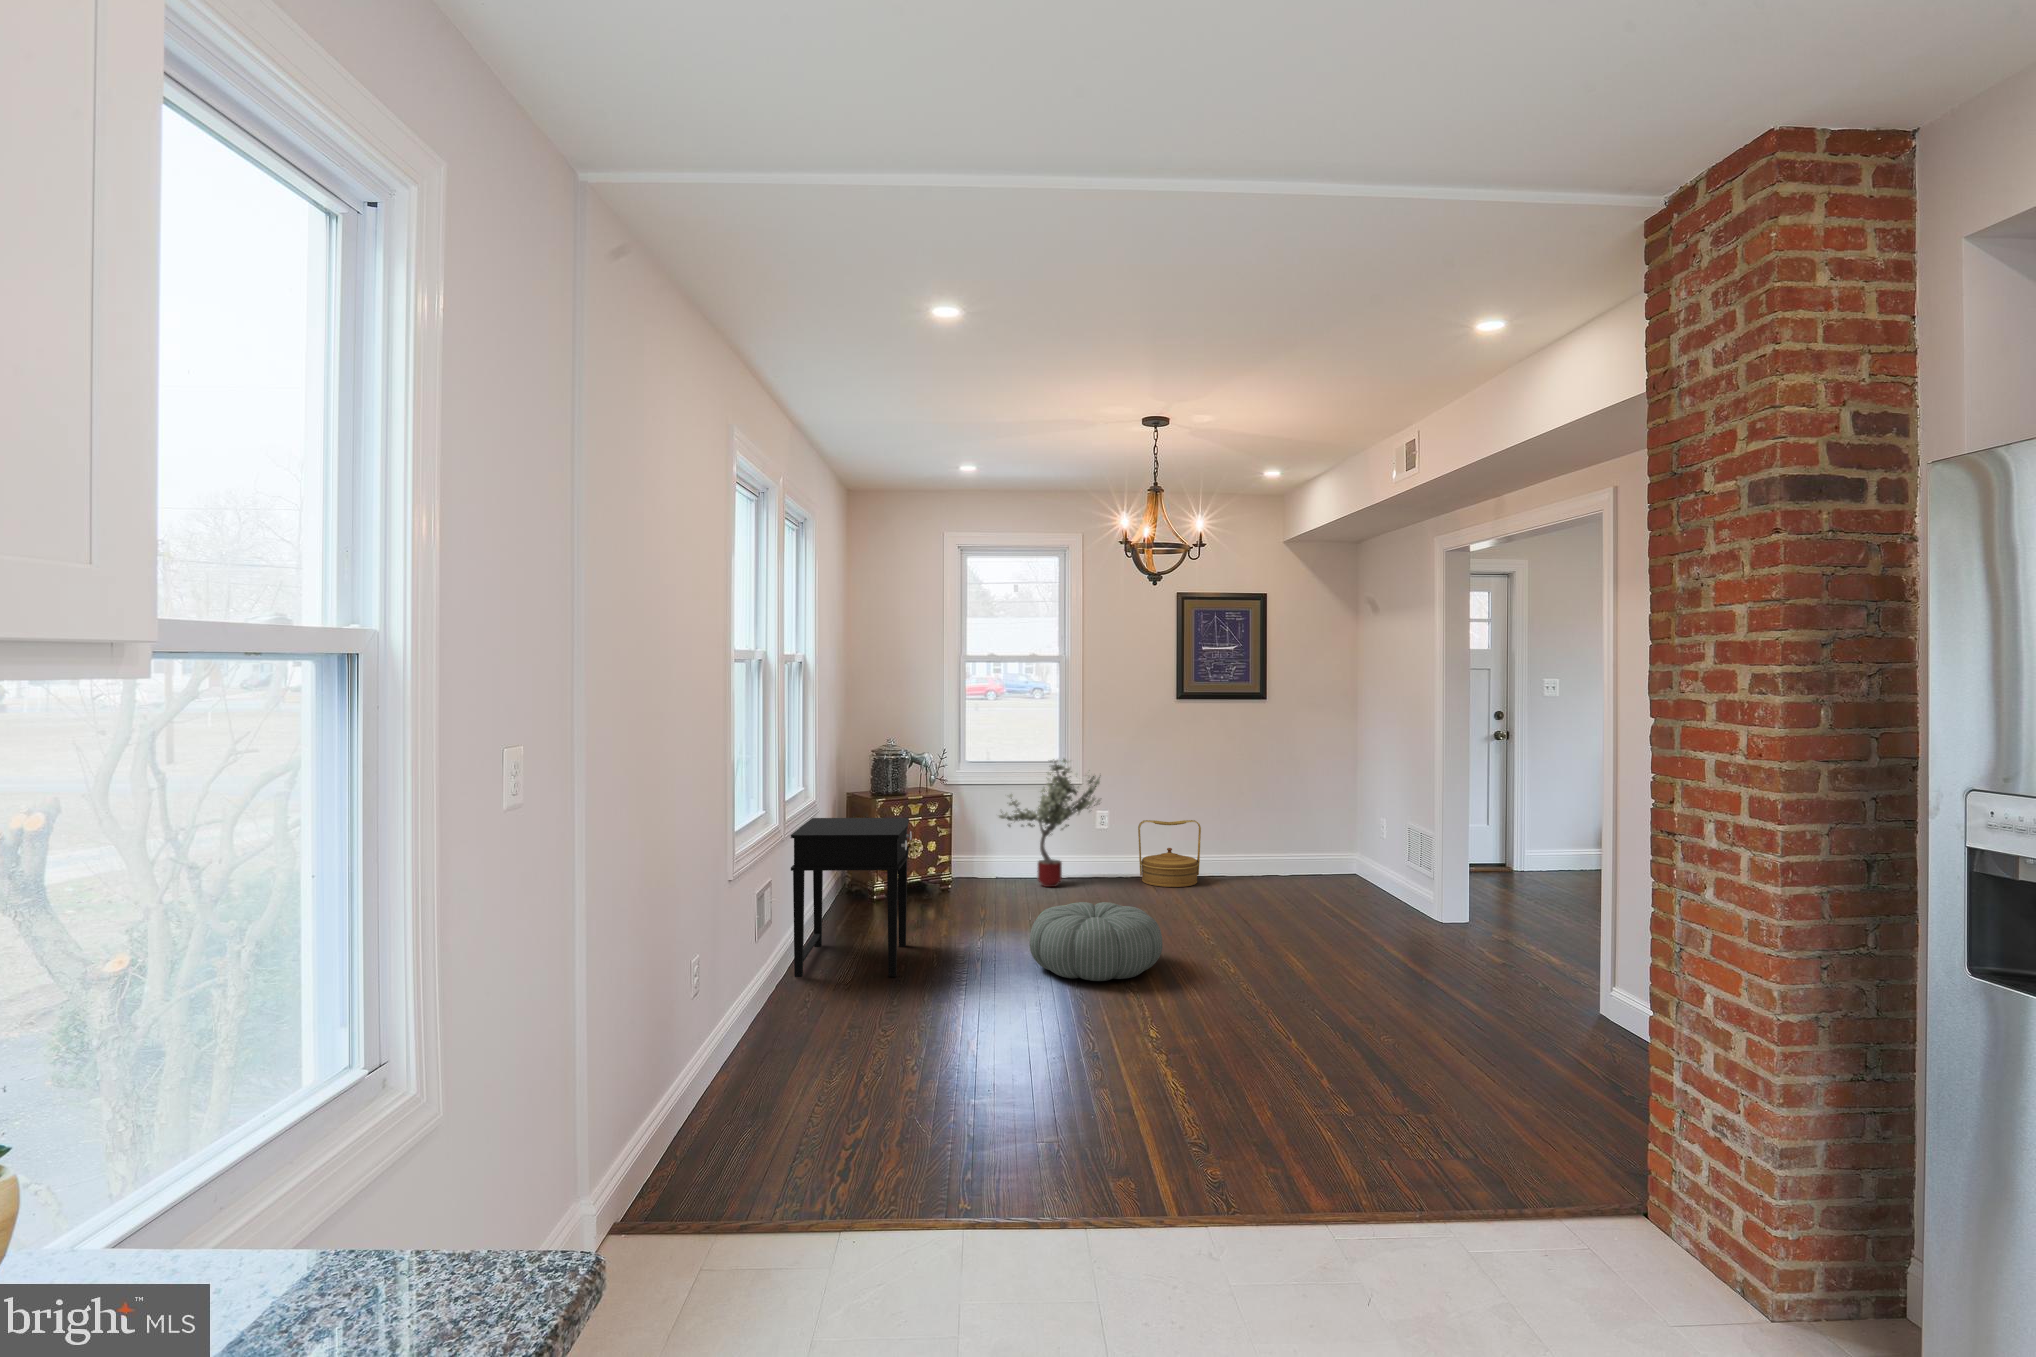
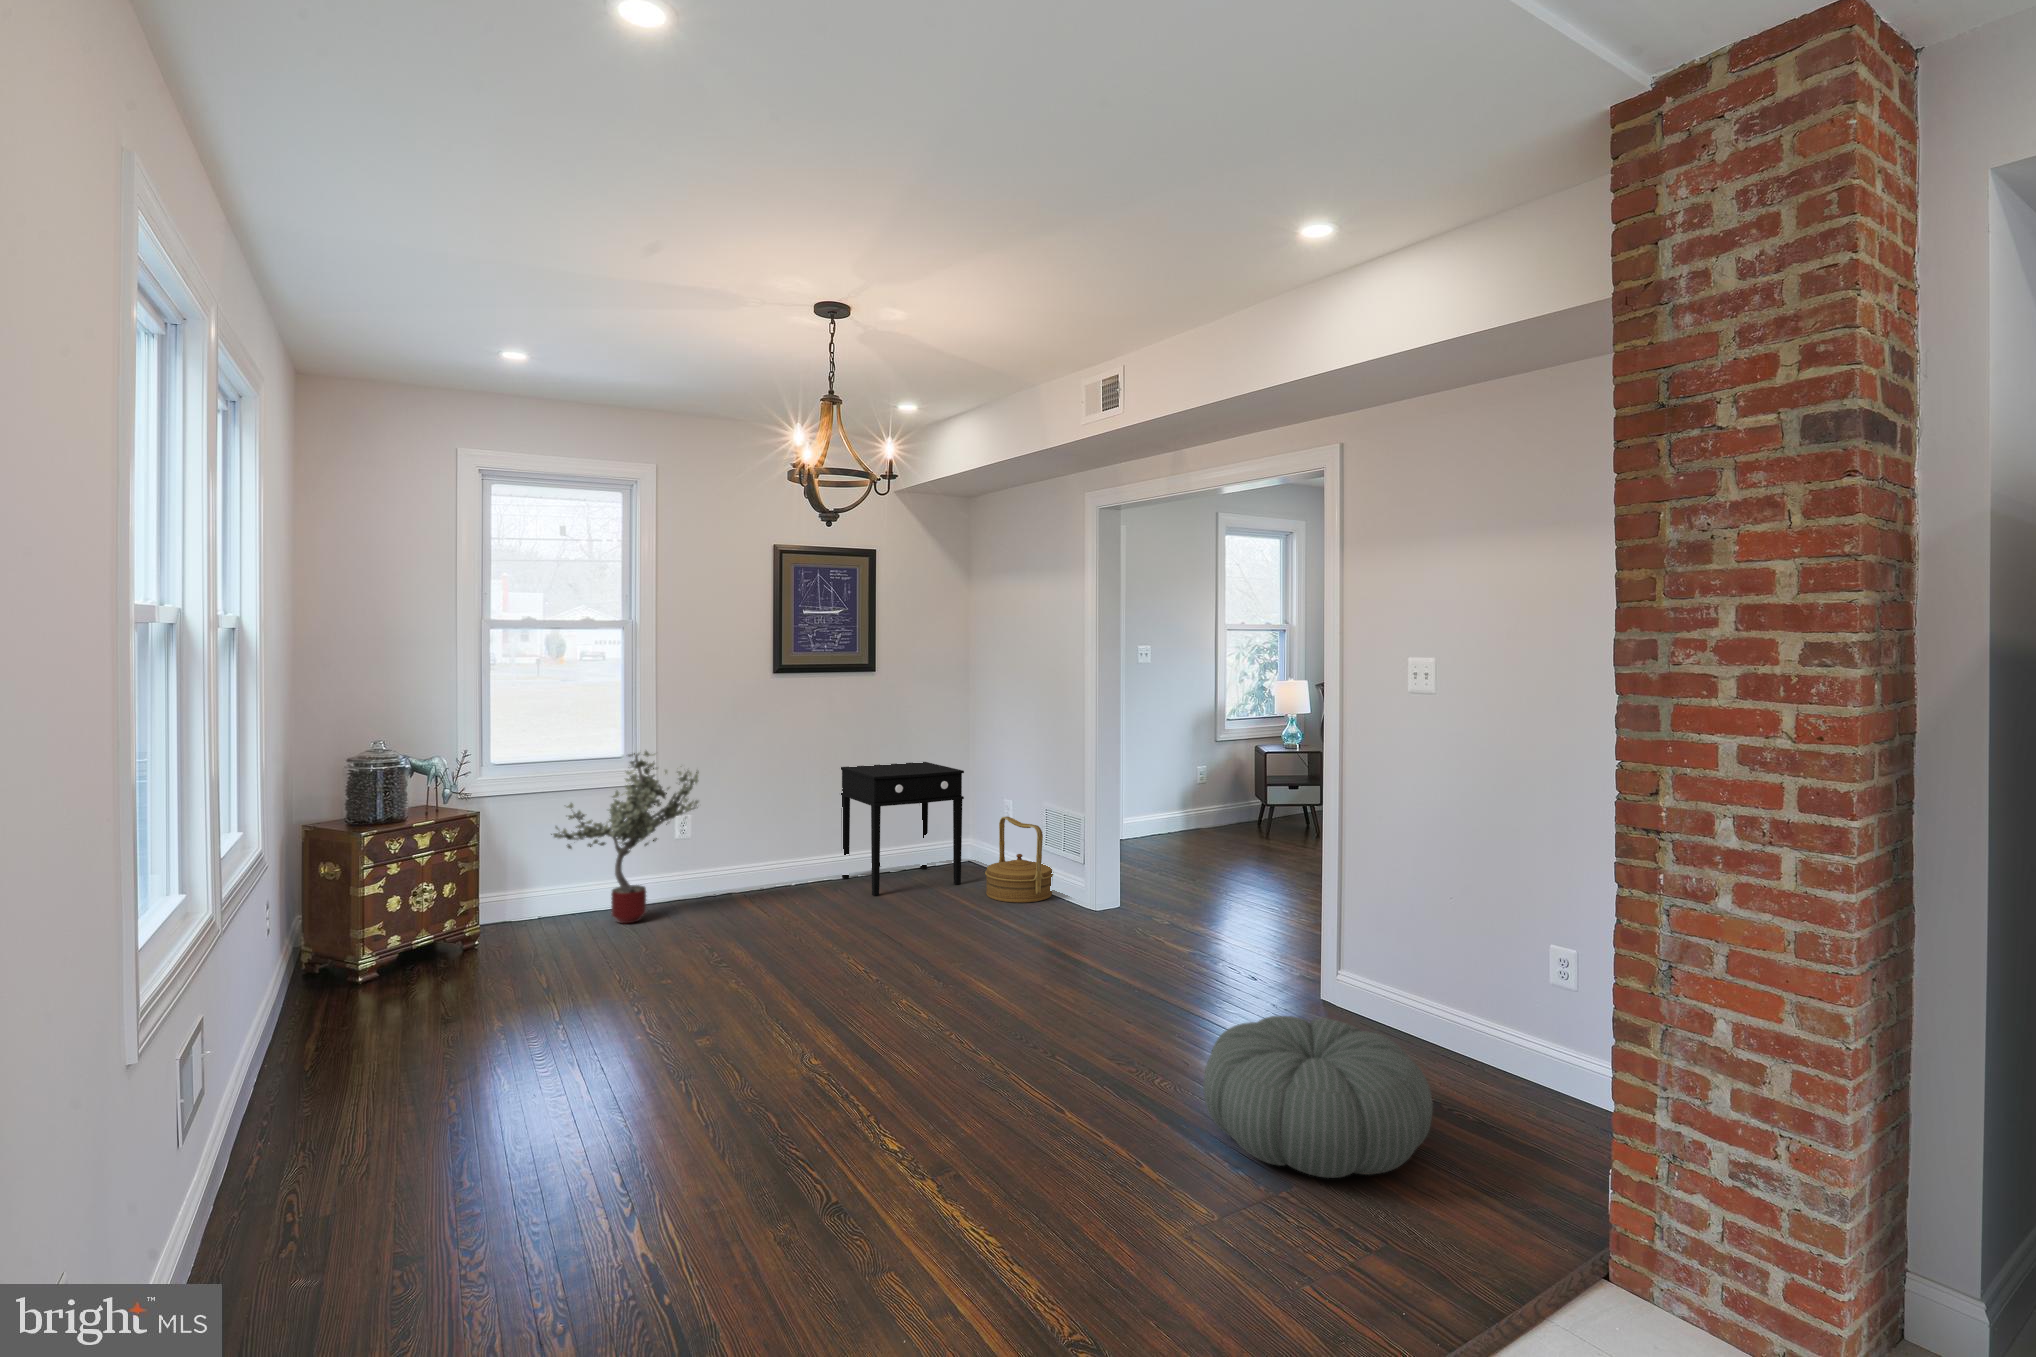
side table: present [791,818,912,977] -> present [841,762,964,896]
woven basket: present [1138,820,1201,887] -> present [985,817,1054,903]
pouf: present [1029,902,1162,981] -> present [1203,1016,1433,1178]

